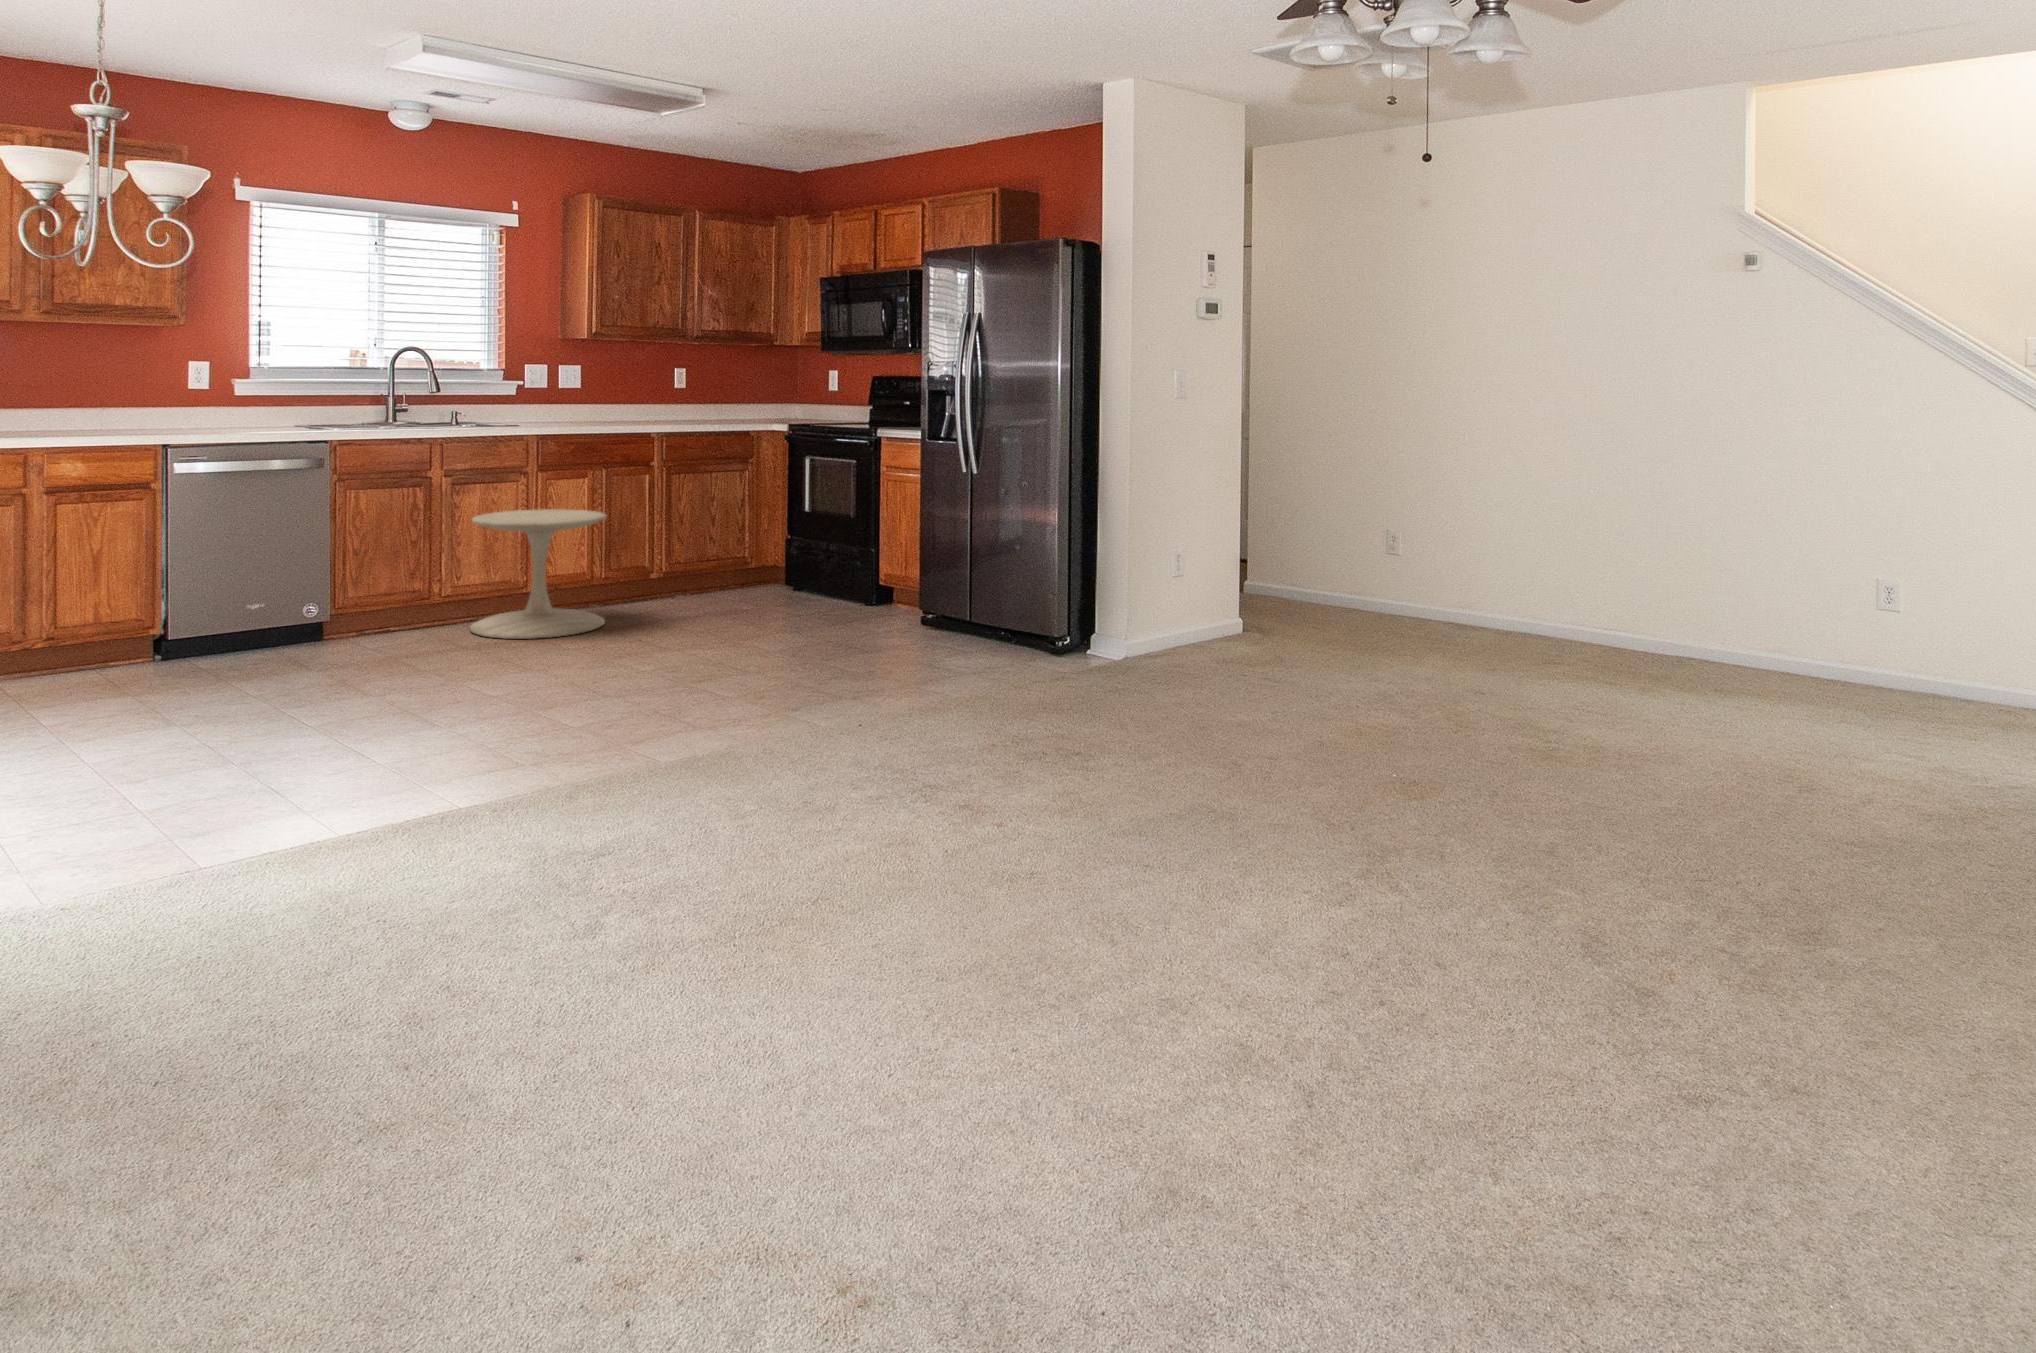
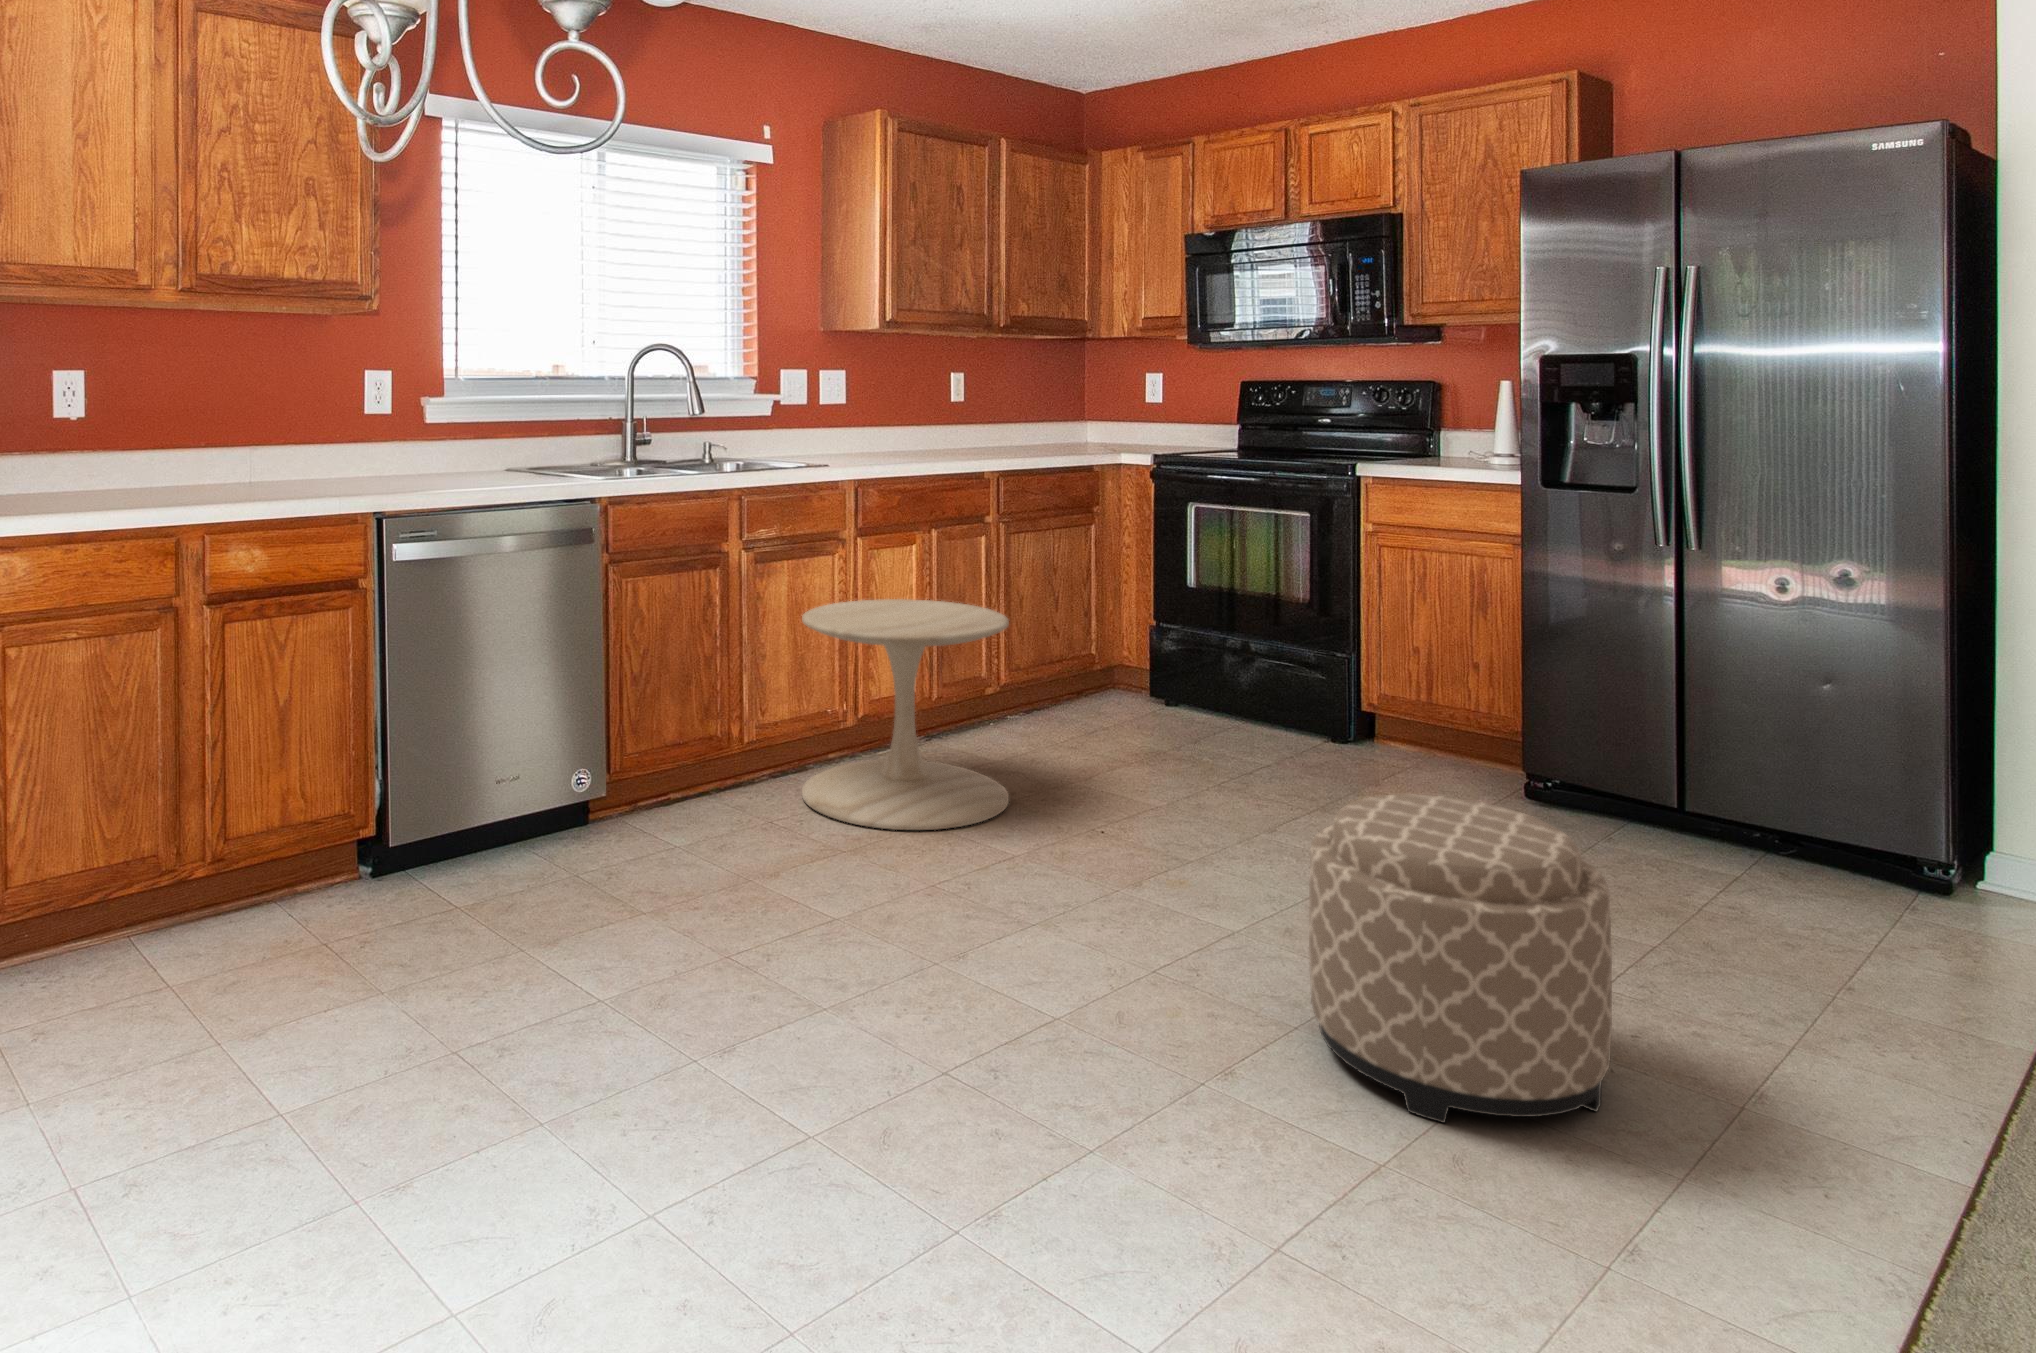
ottoman: none [595,582,730,719] -> present [1309,794,1612,1123]

